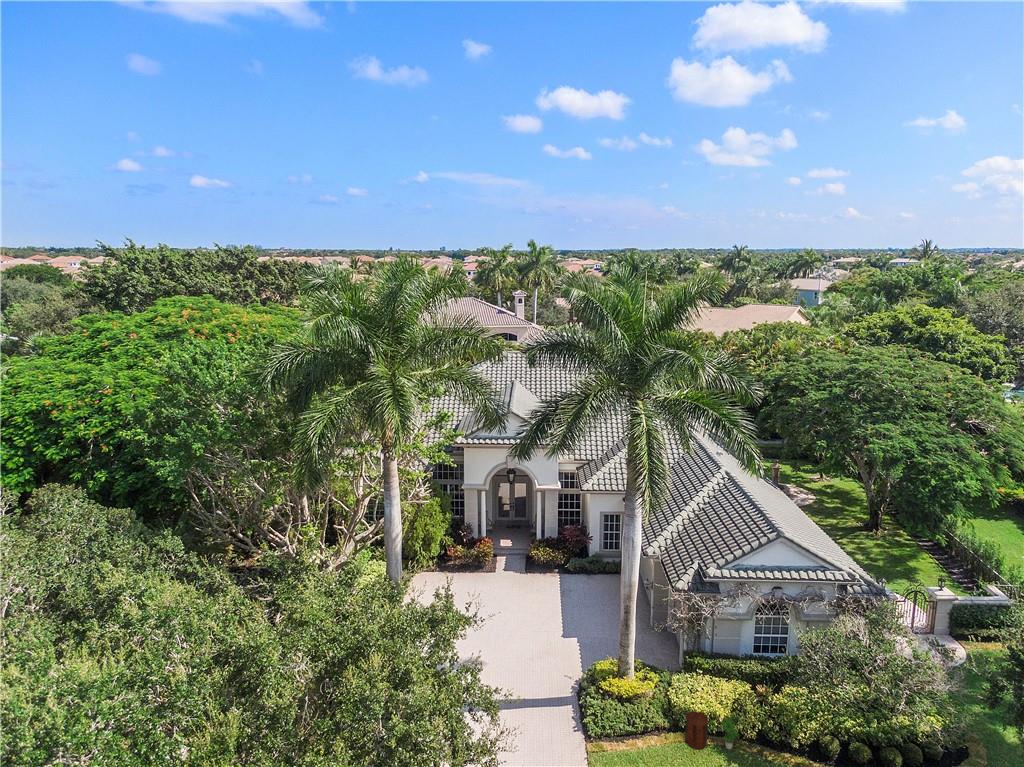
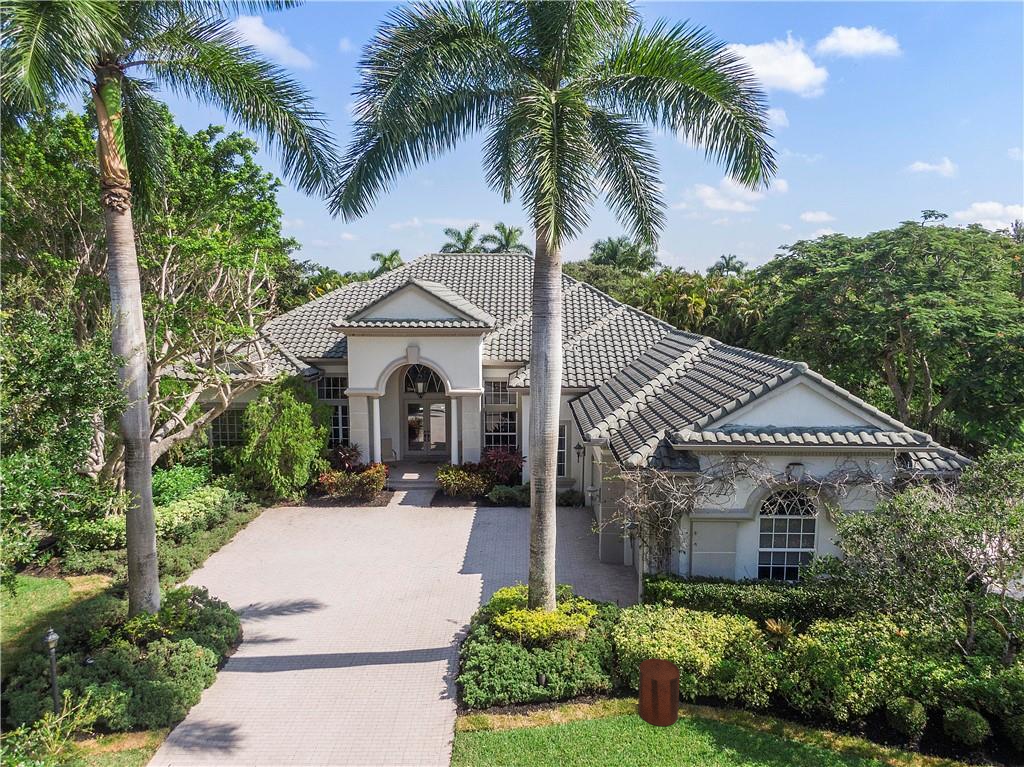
potted plant: present [722,719,737,749] -> none [701,665,740,726]

